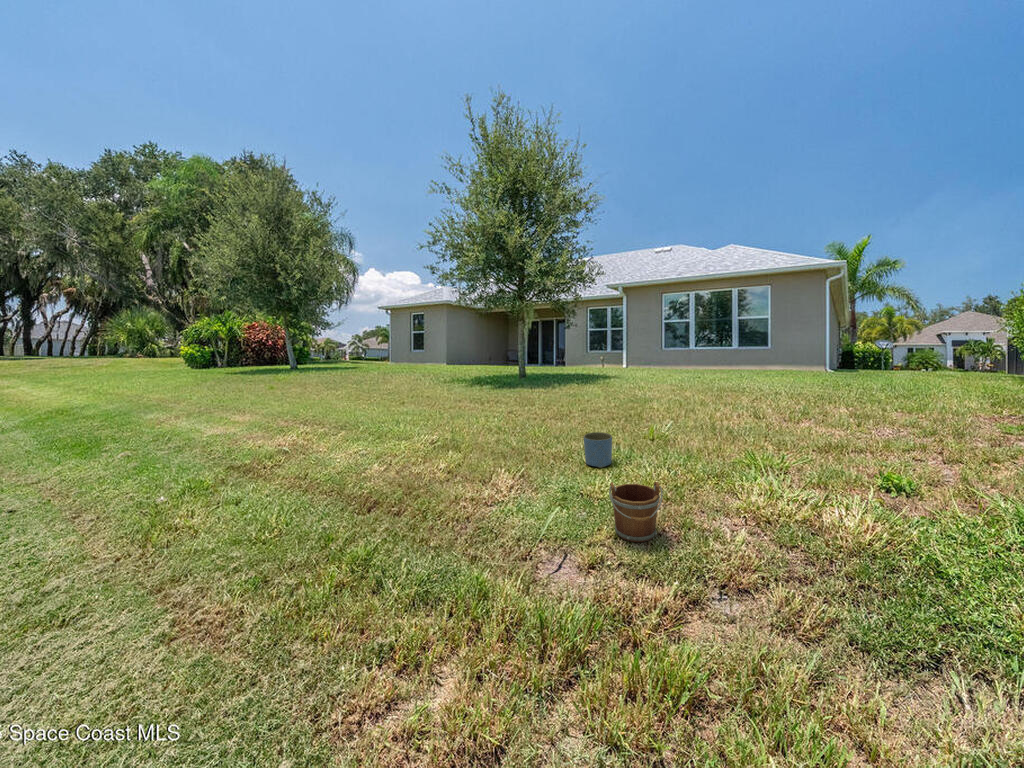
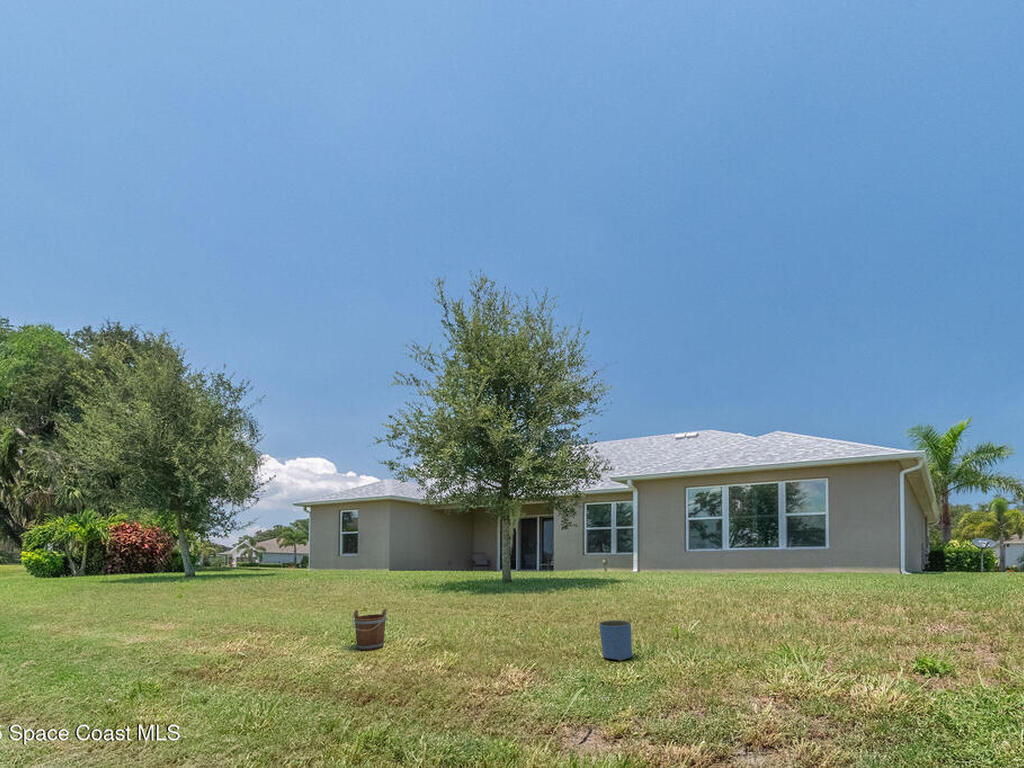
bucket: present [609,482,662,542] -> present [352,609,387,650]

